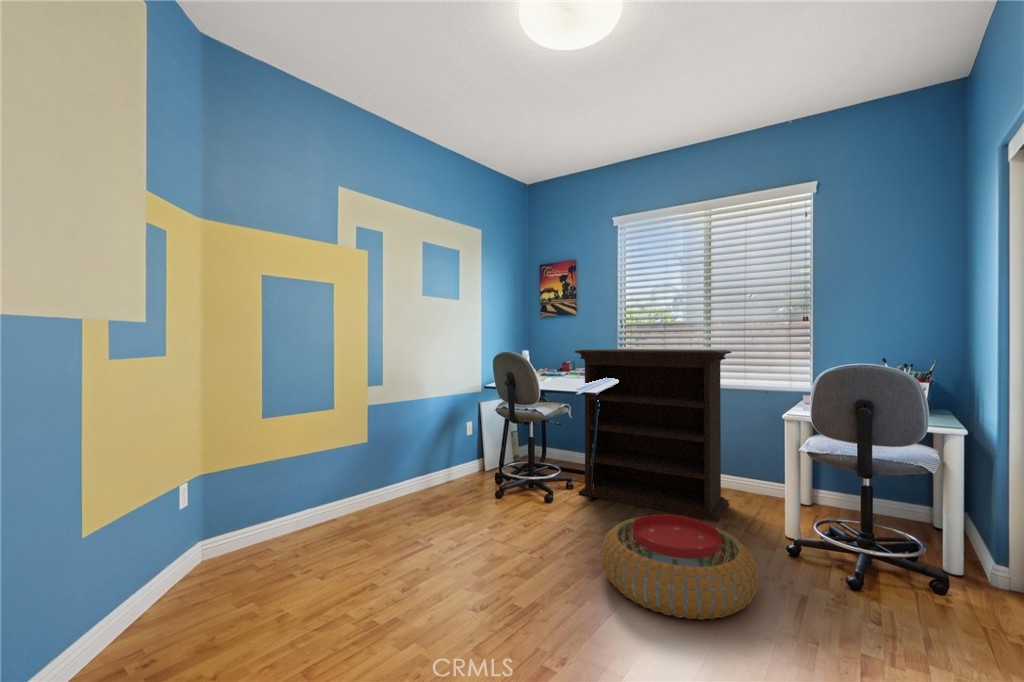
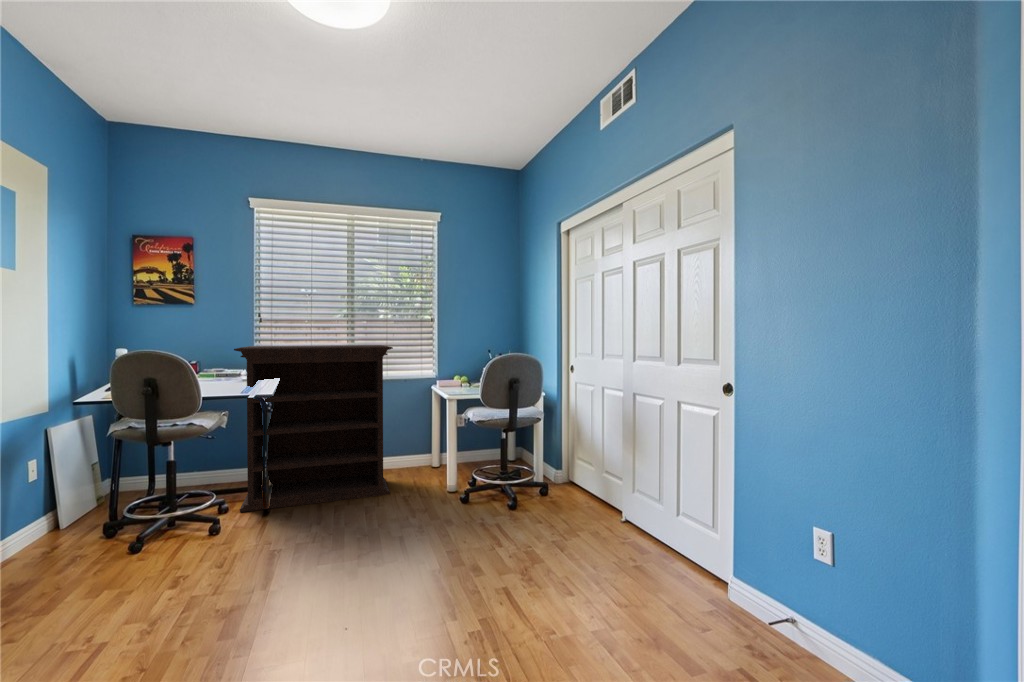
pouf: present [601,514,759,620] -> none [340,488,468,568]

